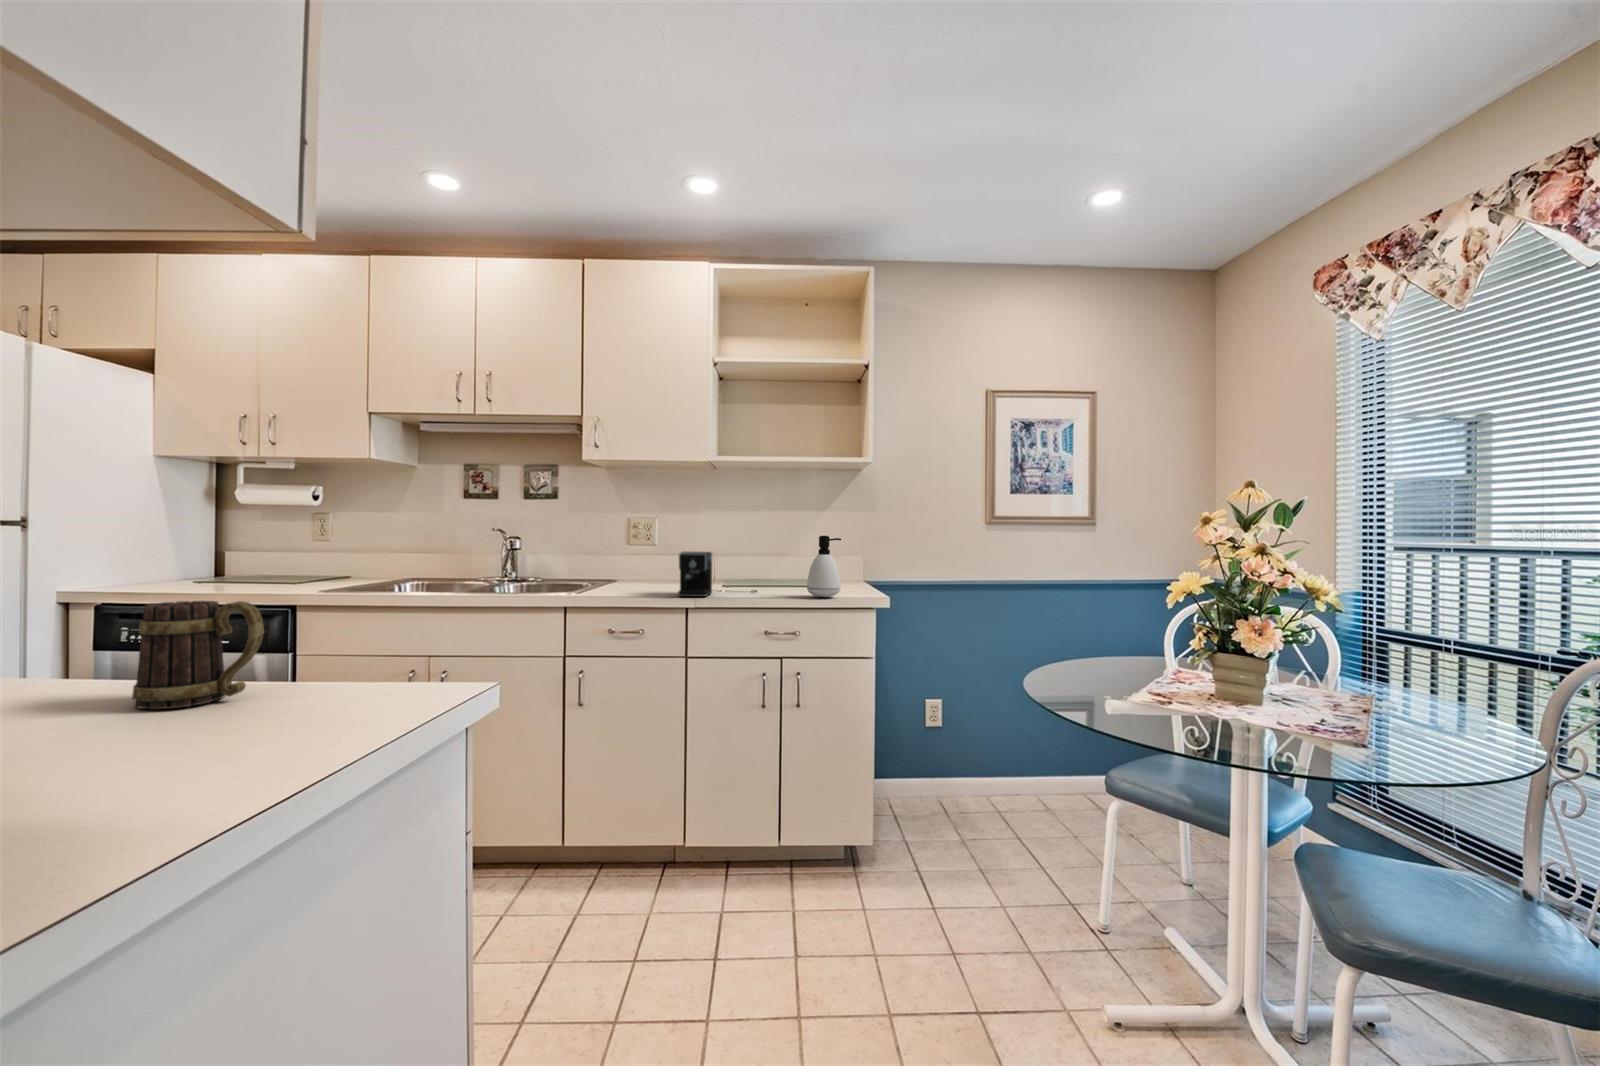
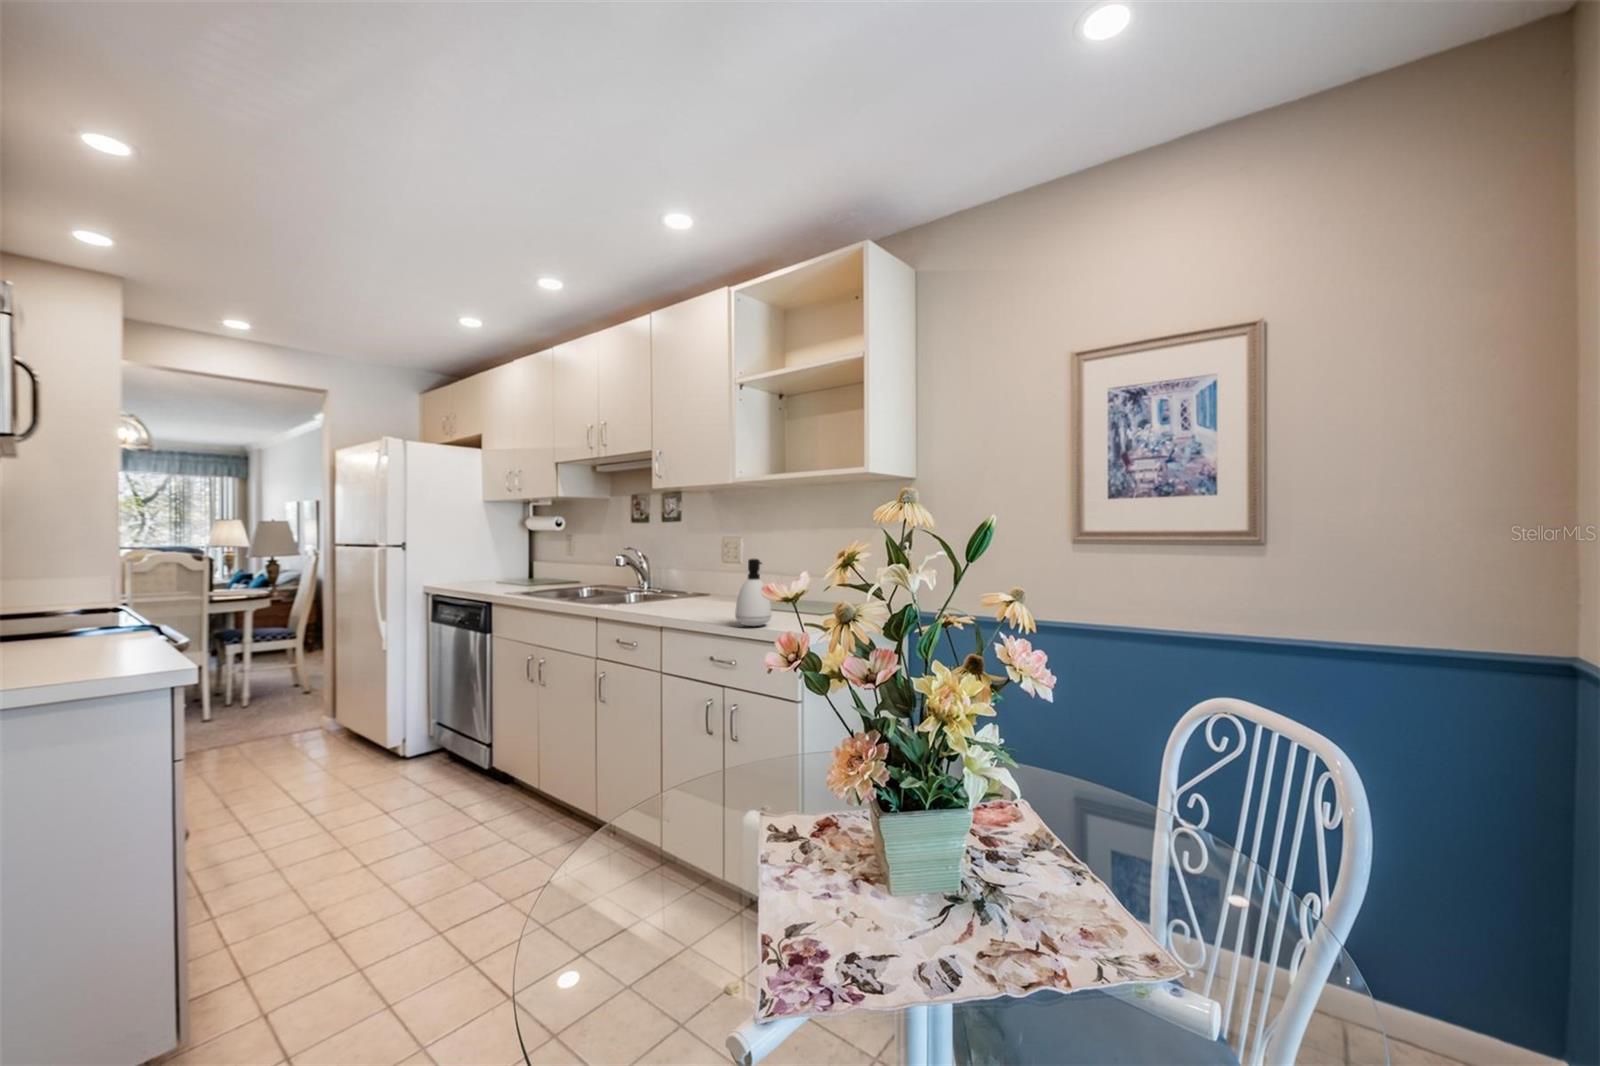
coffee maker: present [678,552,757,596] -> none [650,571,736,615]
mug: present [132,601,264,709] -> none [48,596,104,653]

